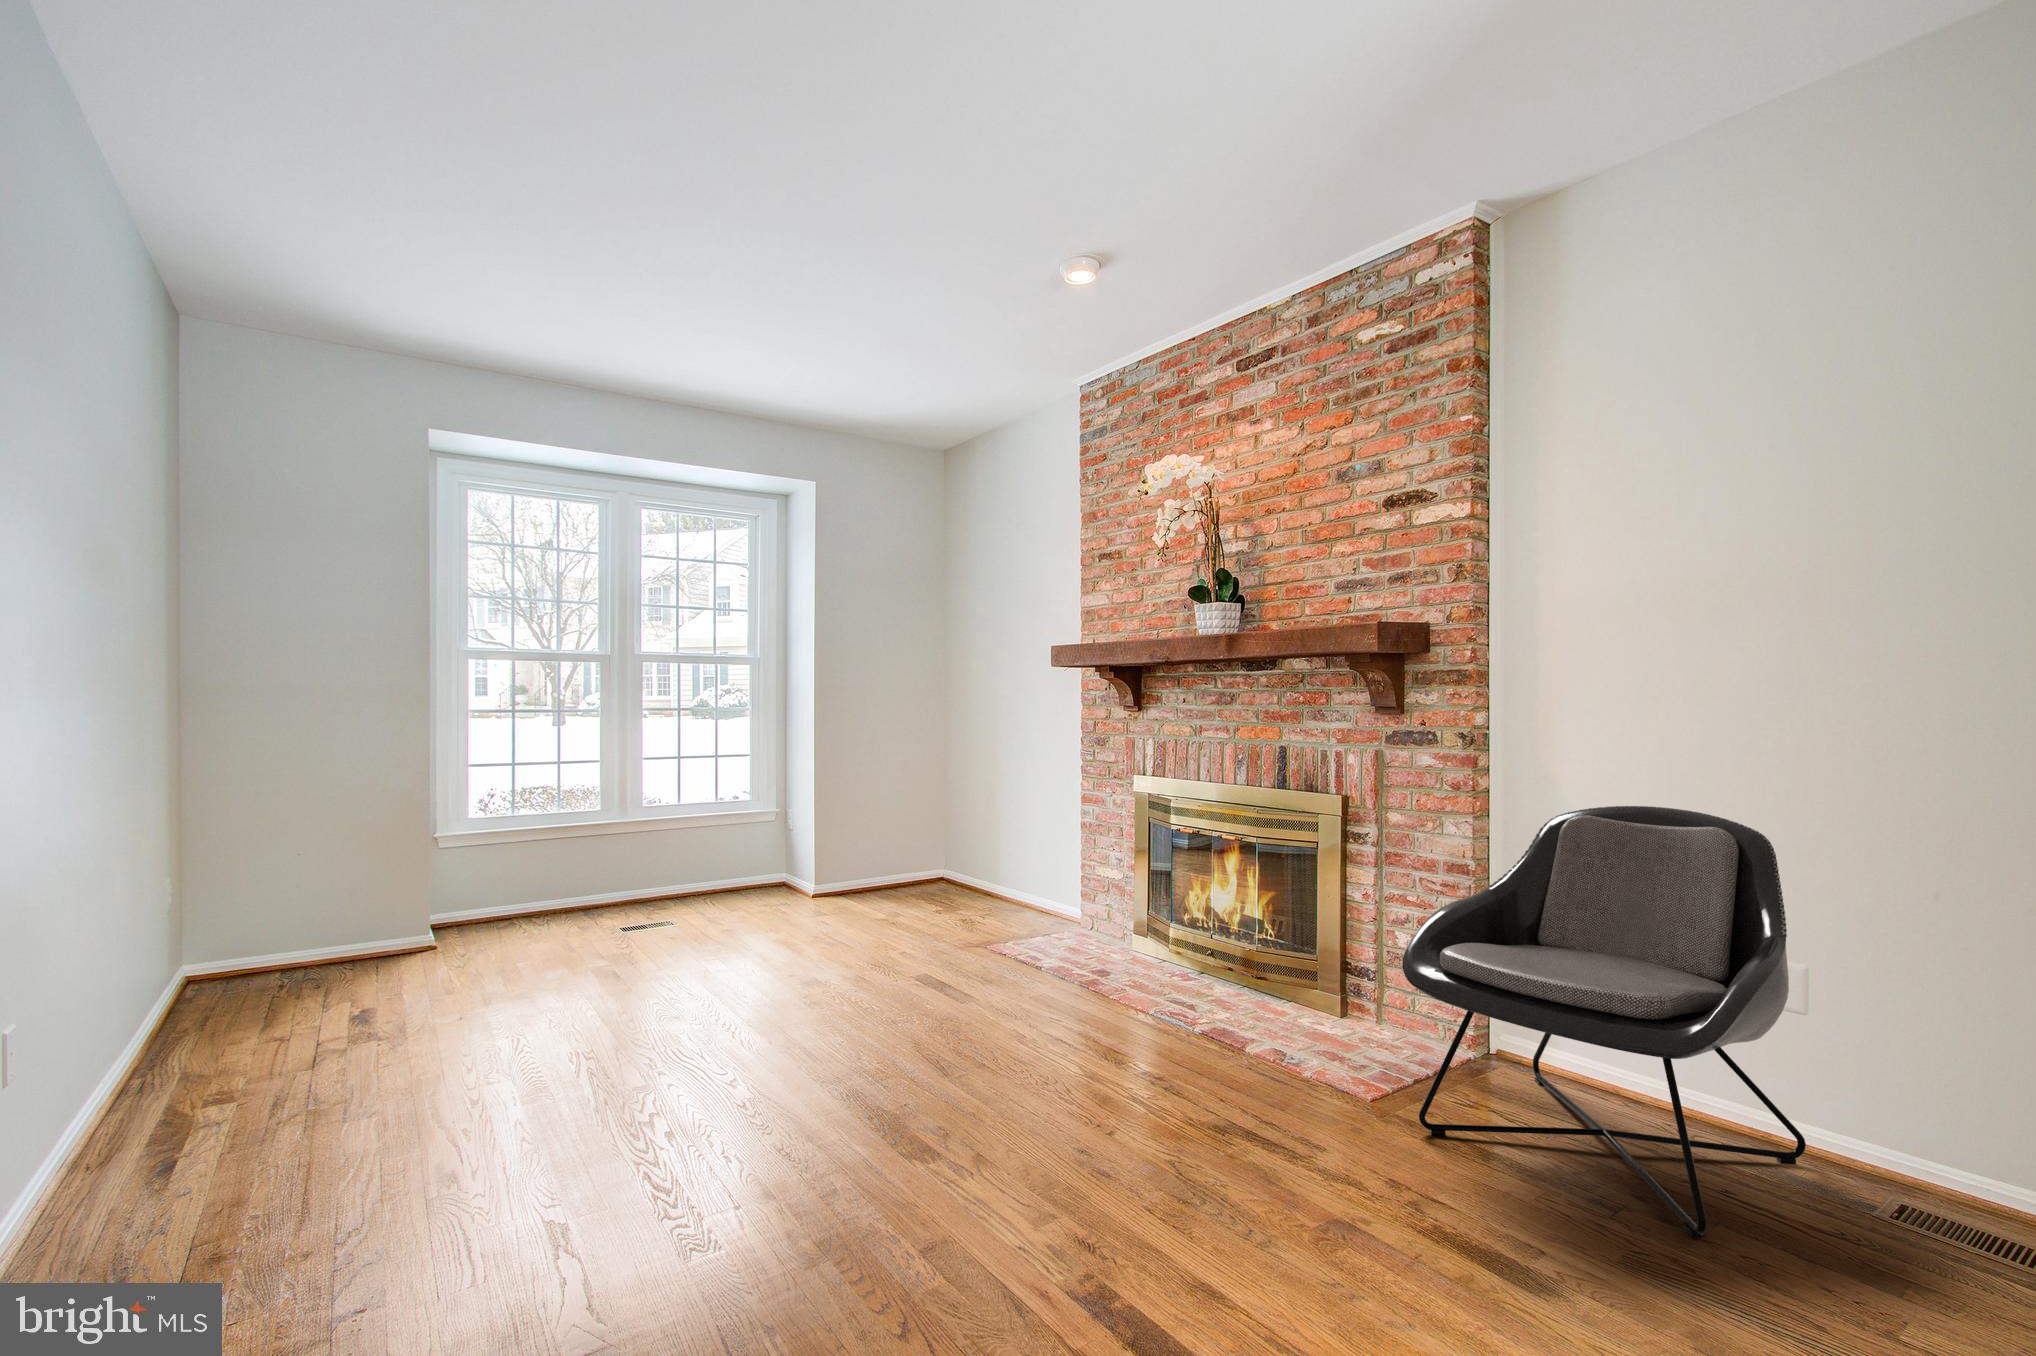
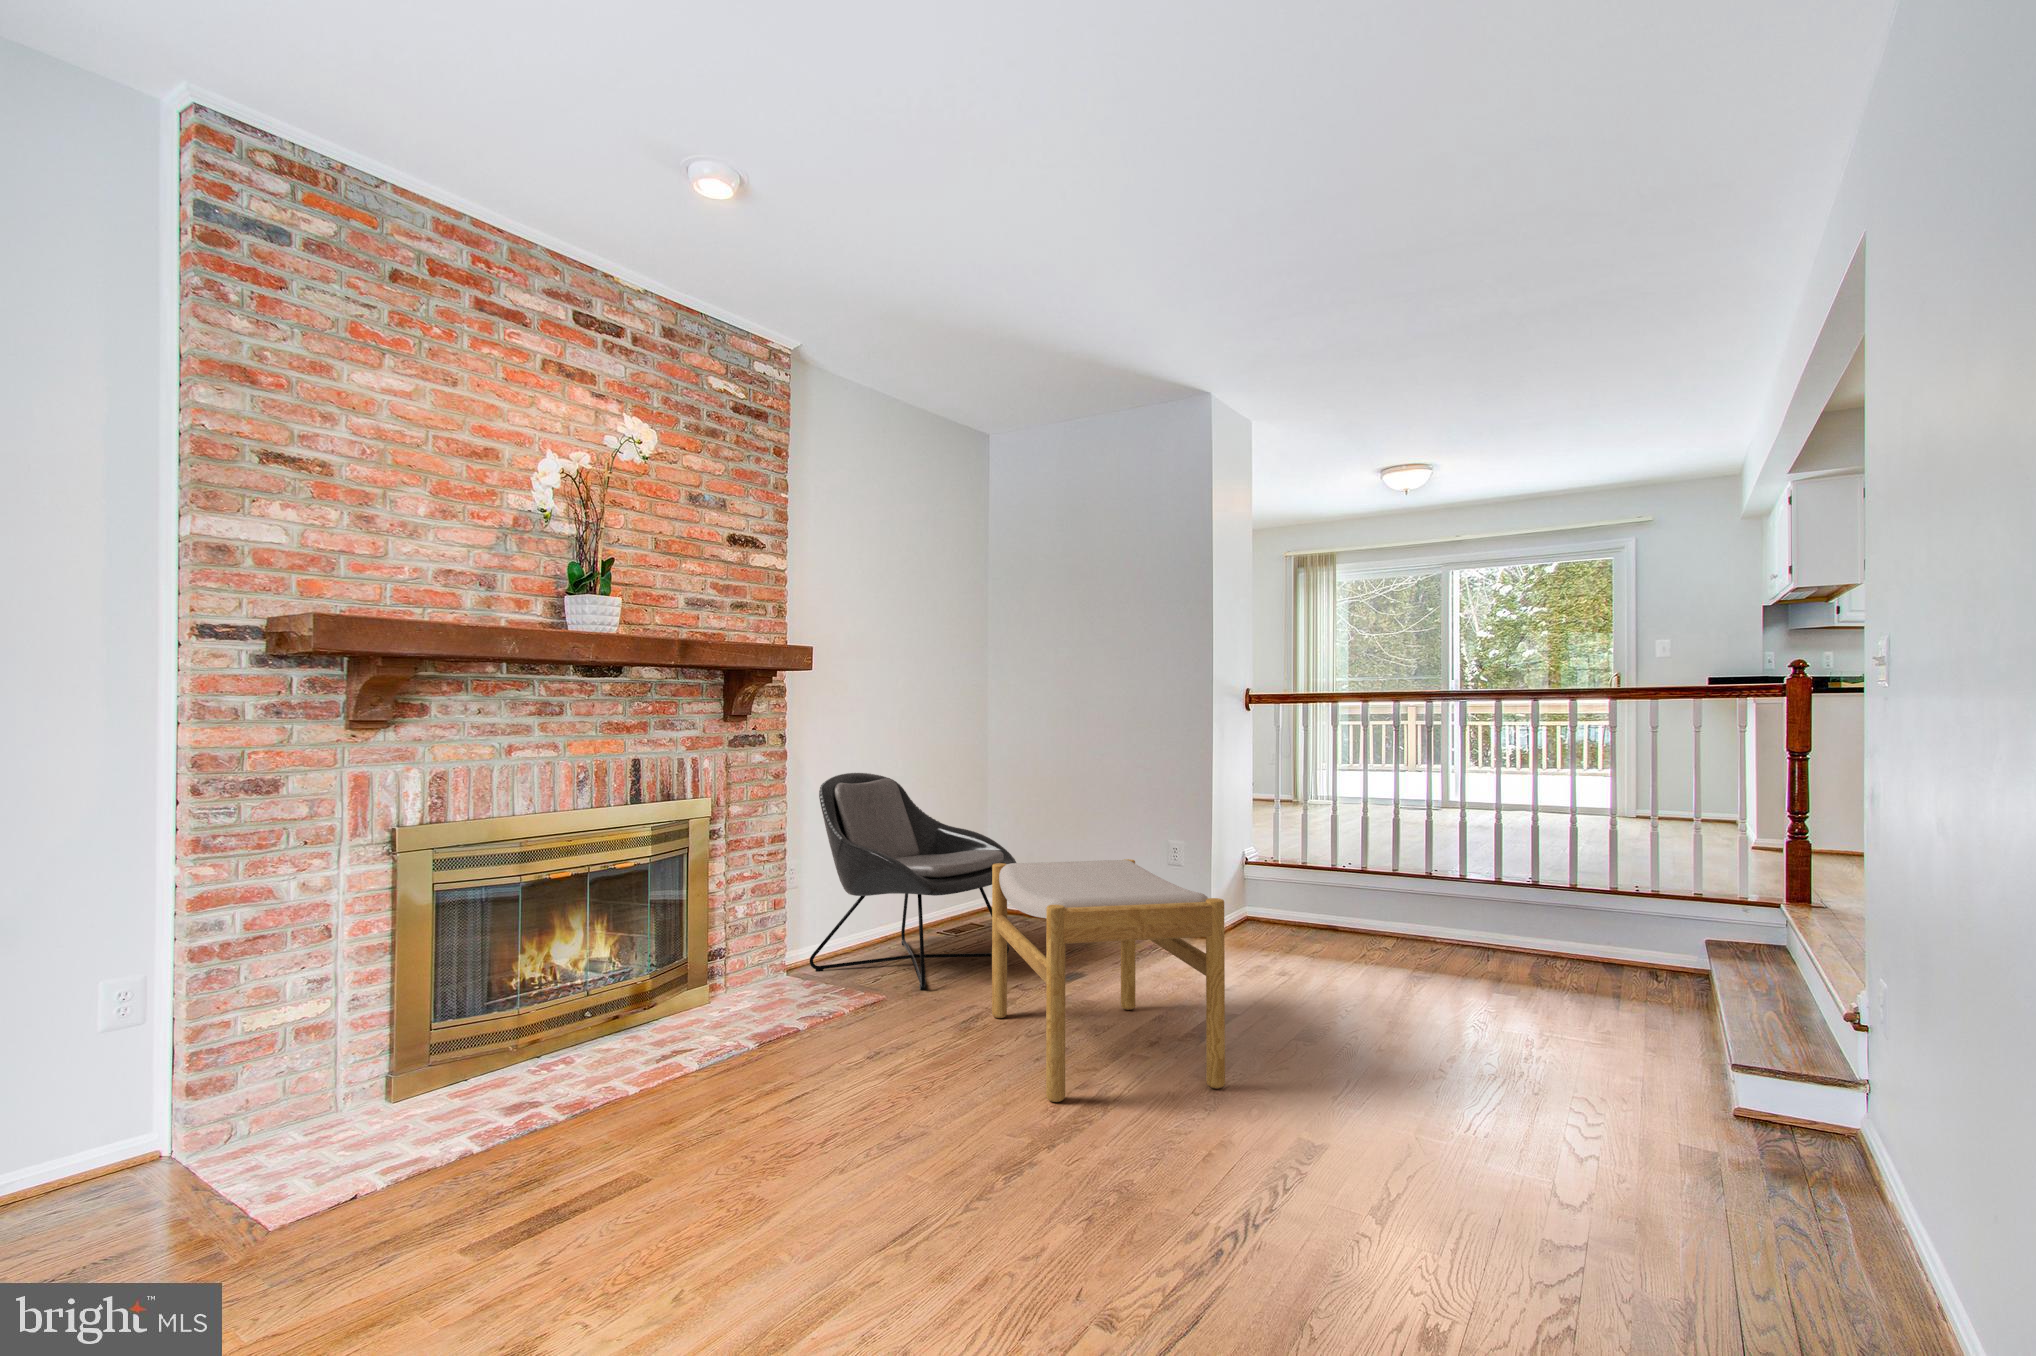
footstool: none [869,917,1302,1287] -> present [992,859,1225,1102]

